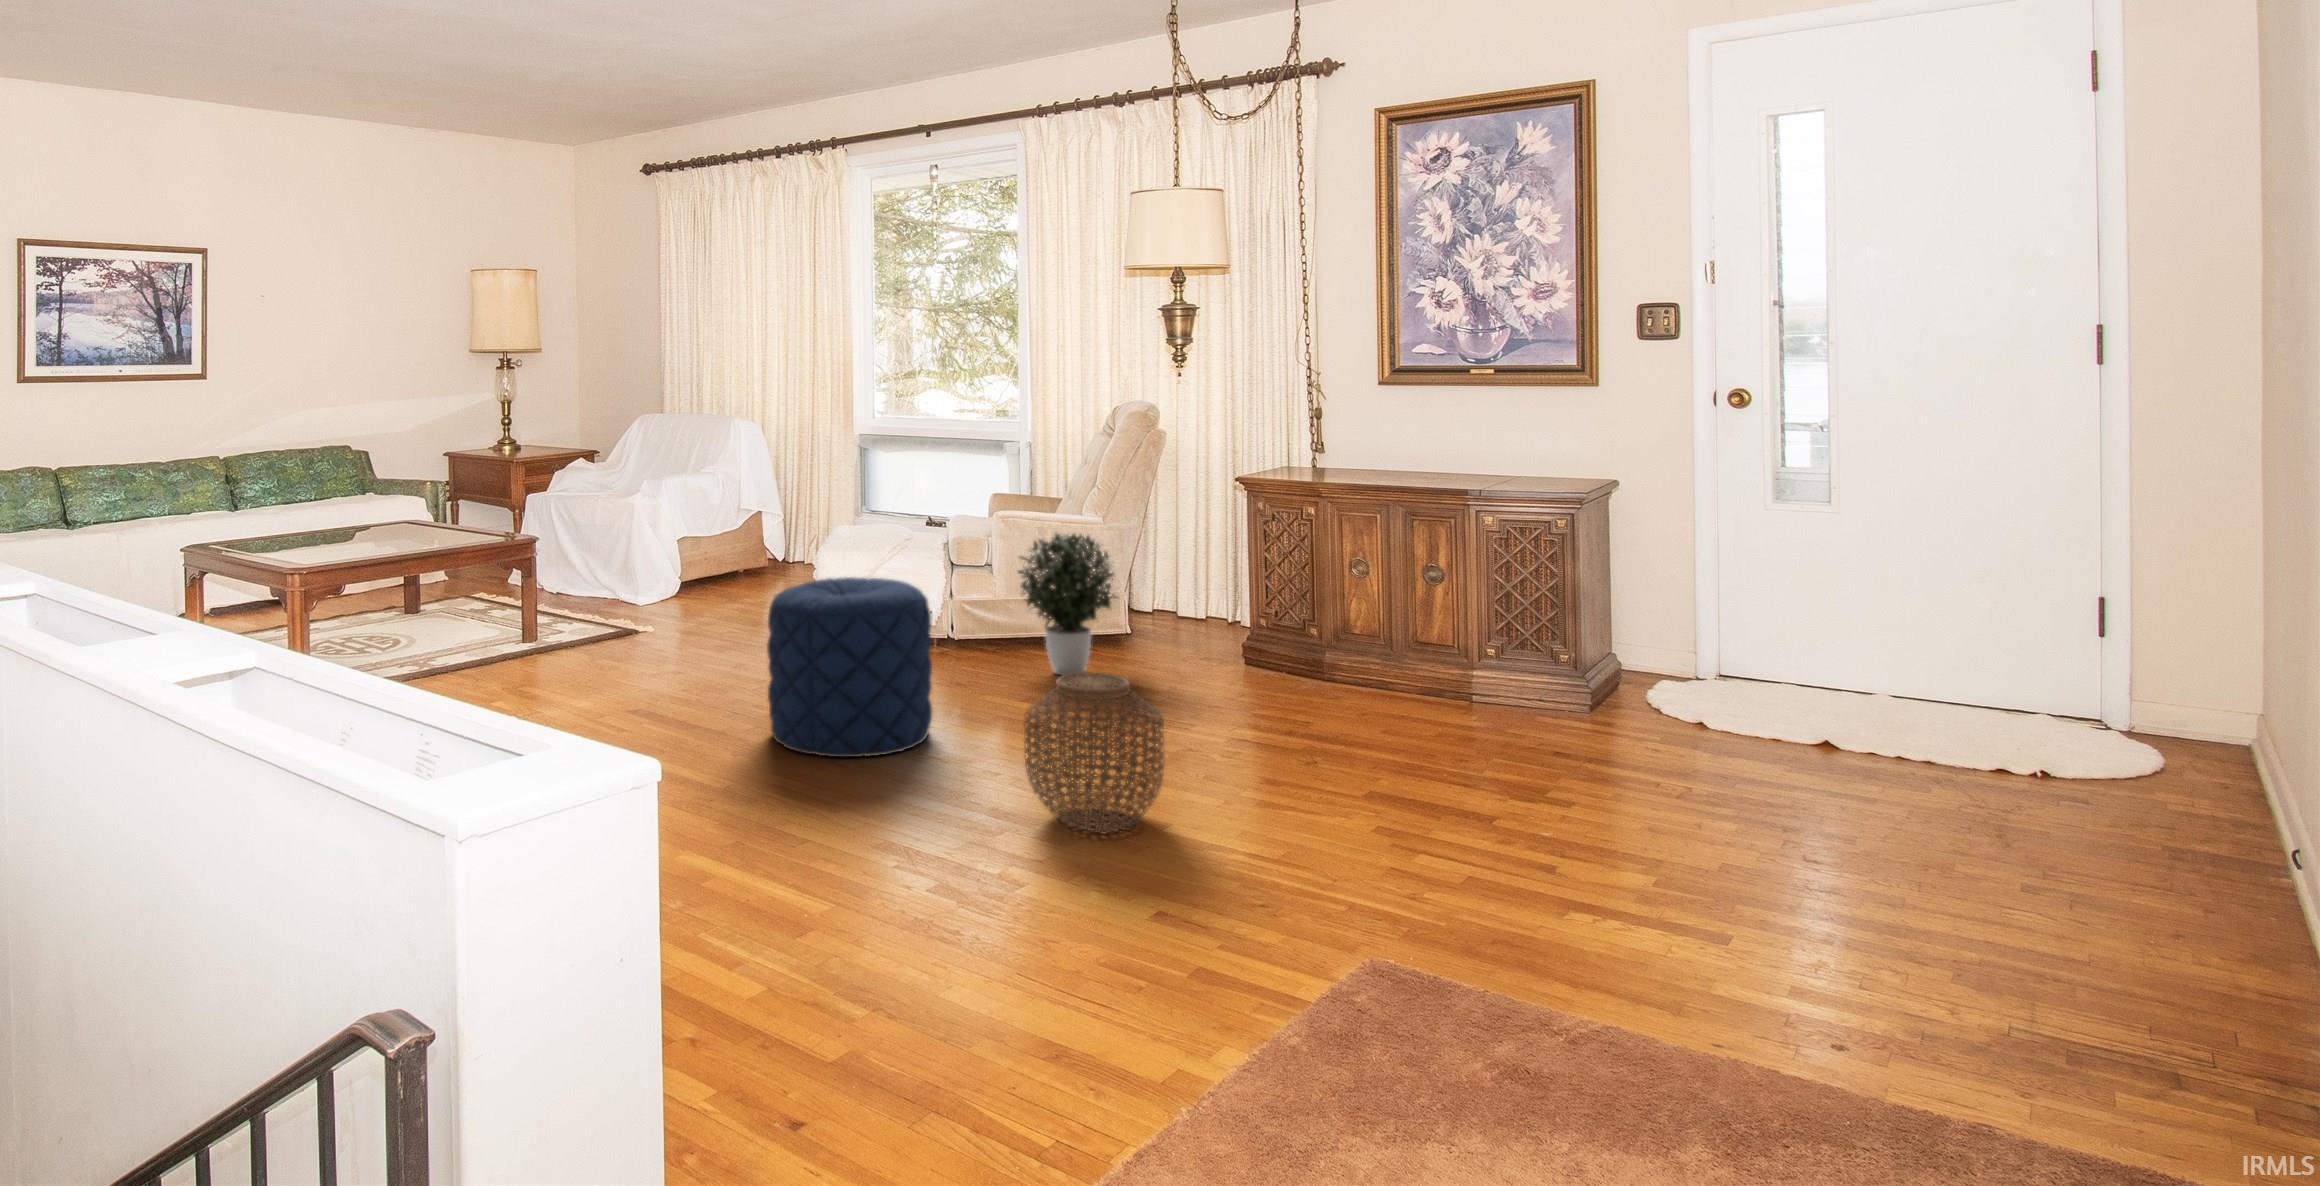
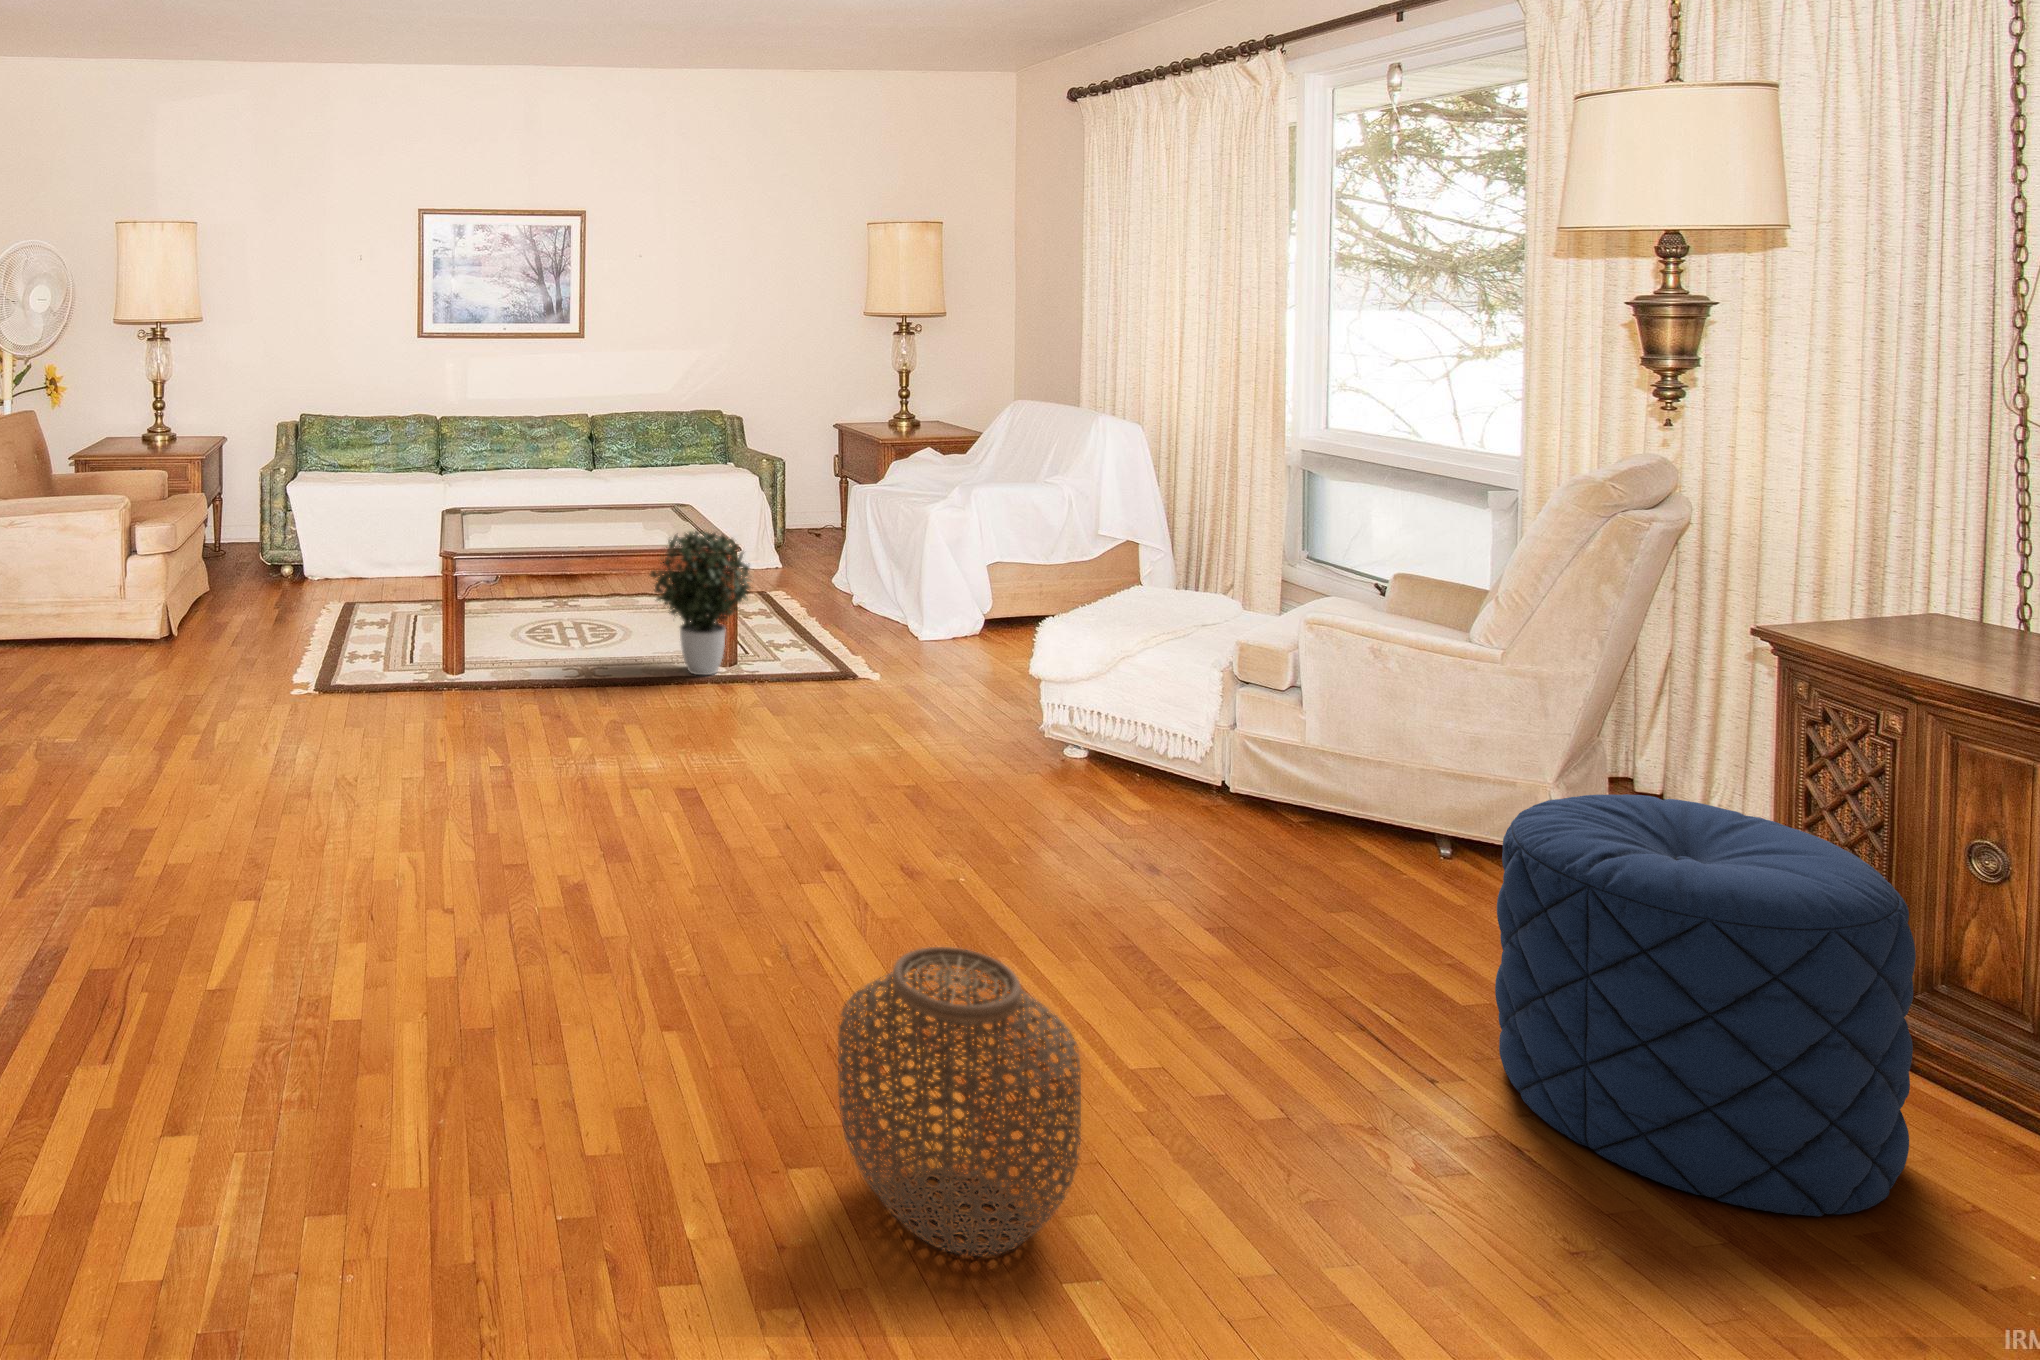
potted plant: present [1018,534,1116,675] -> present [650,530,752,675]
pouf: present [767,577,932,757] -> present [1495,794,1916,1216]

